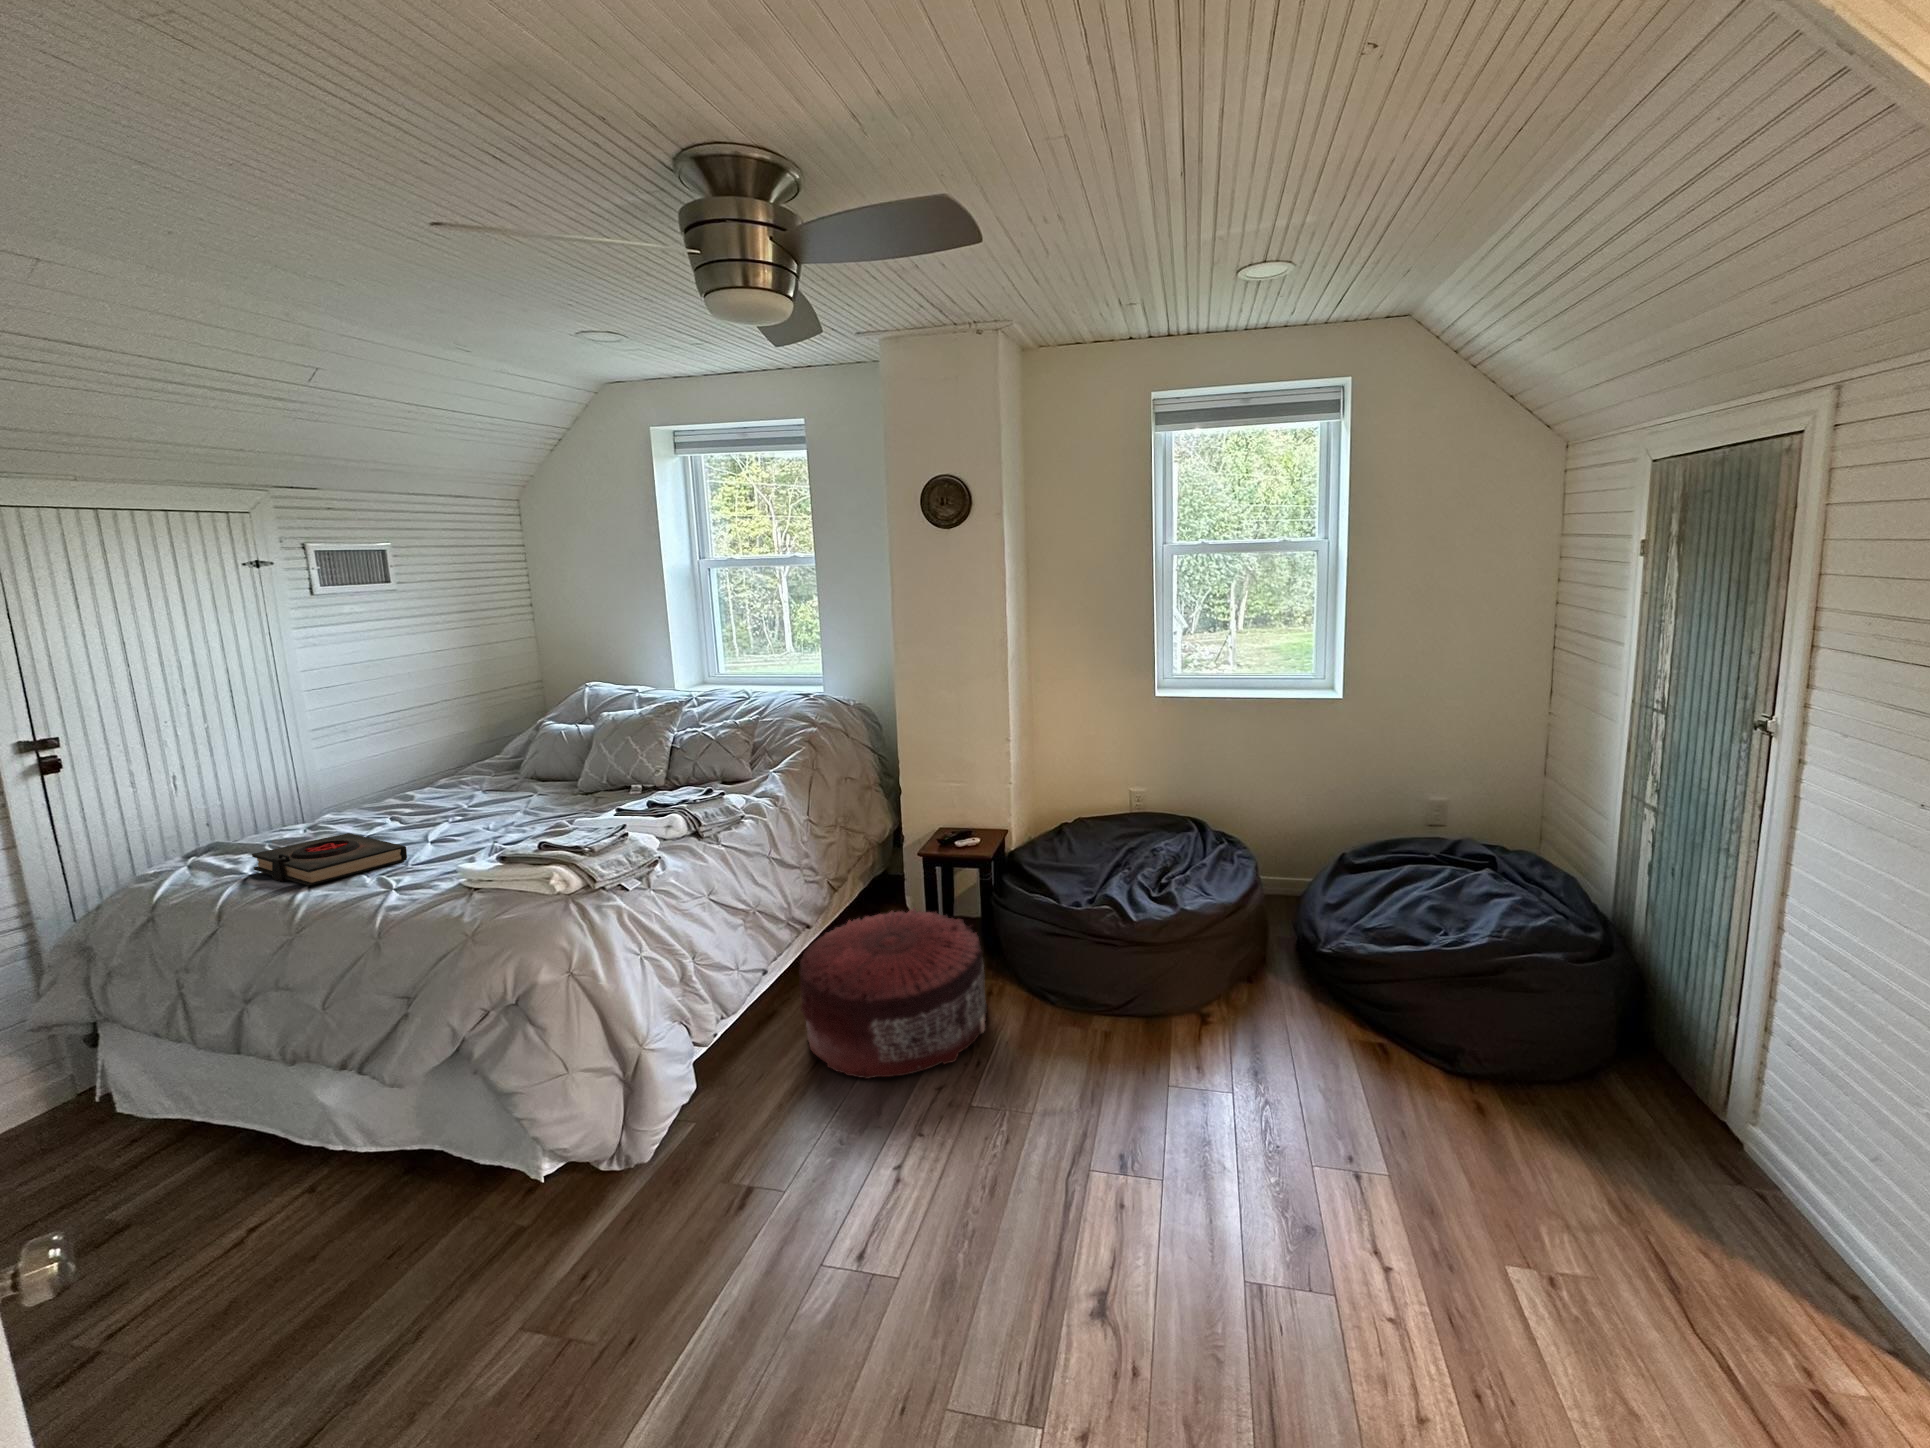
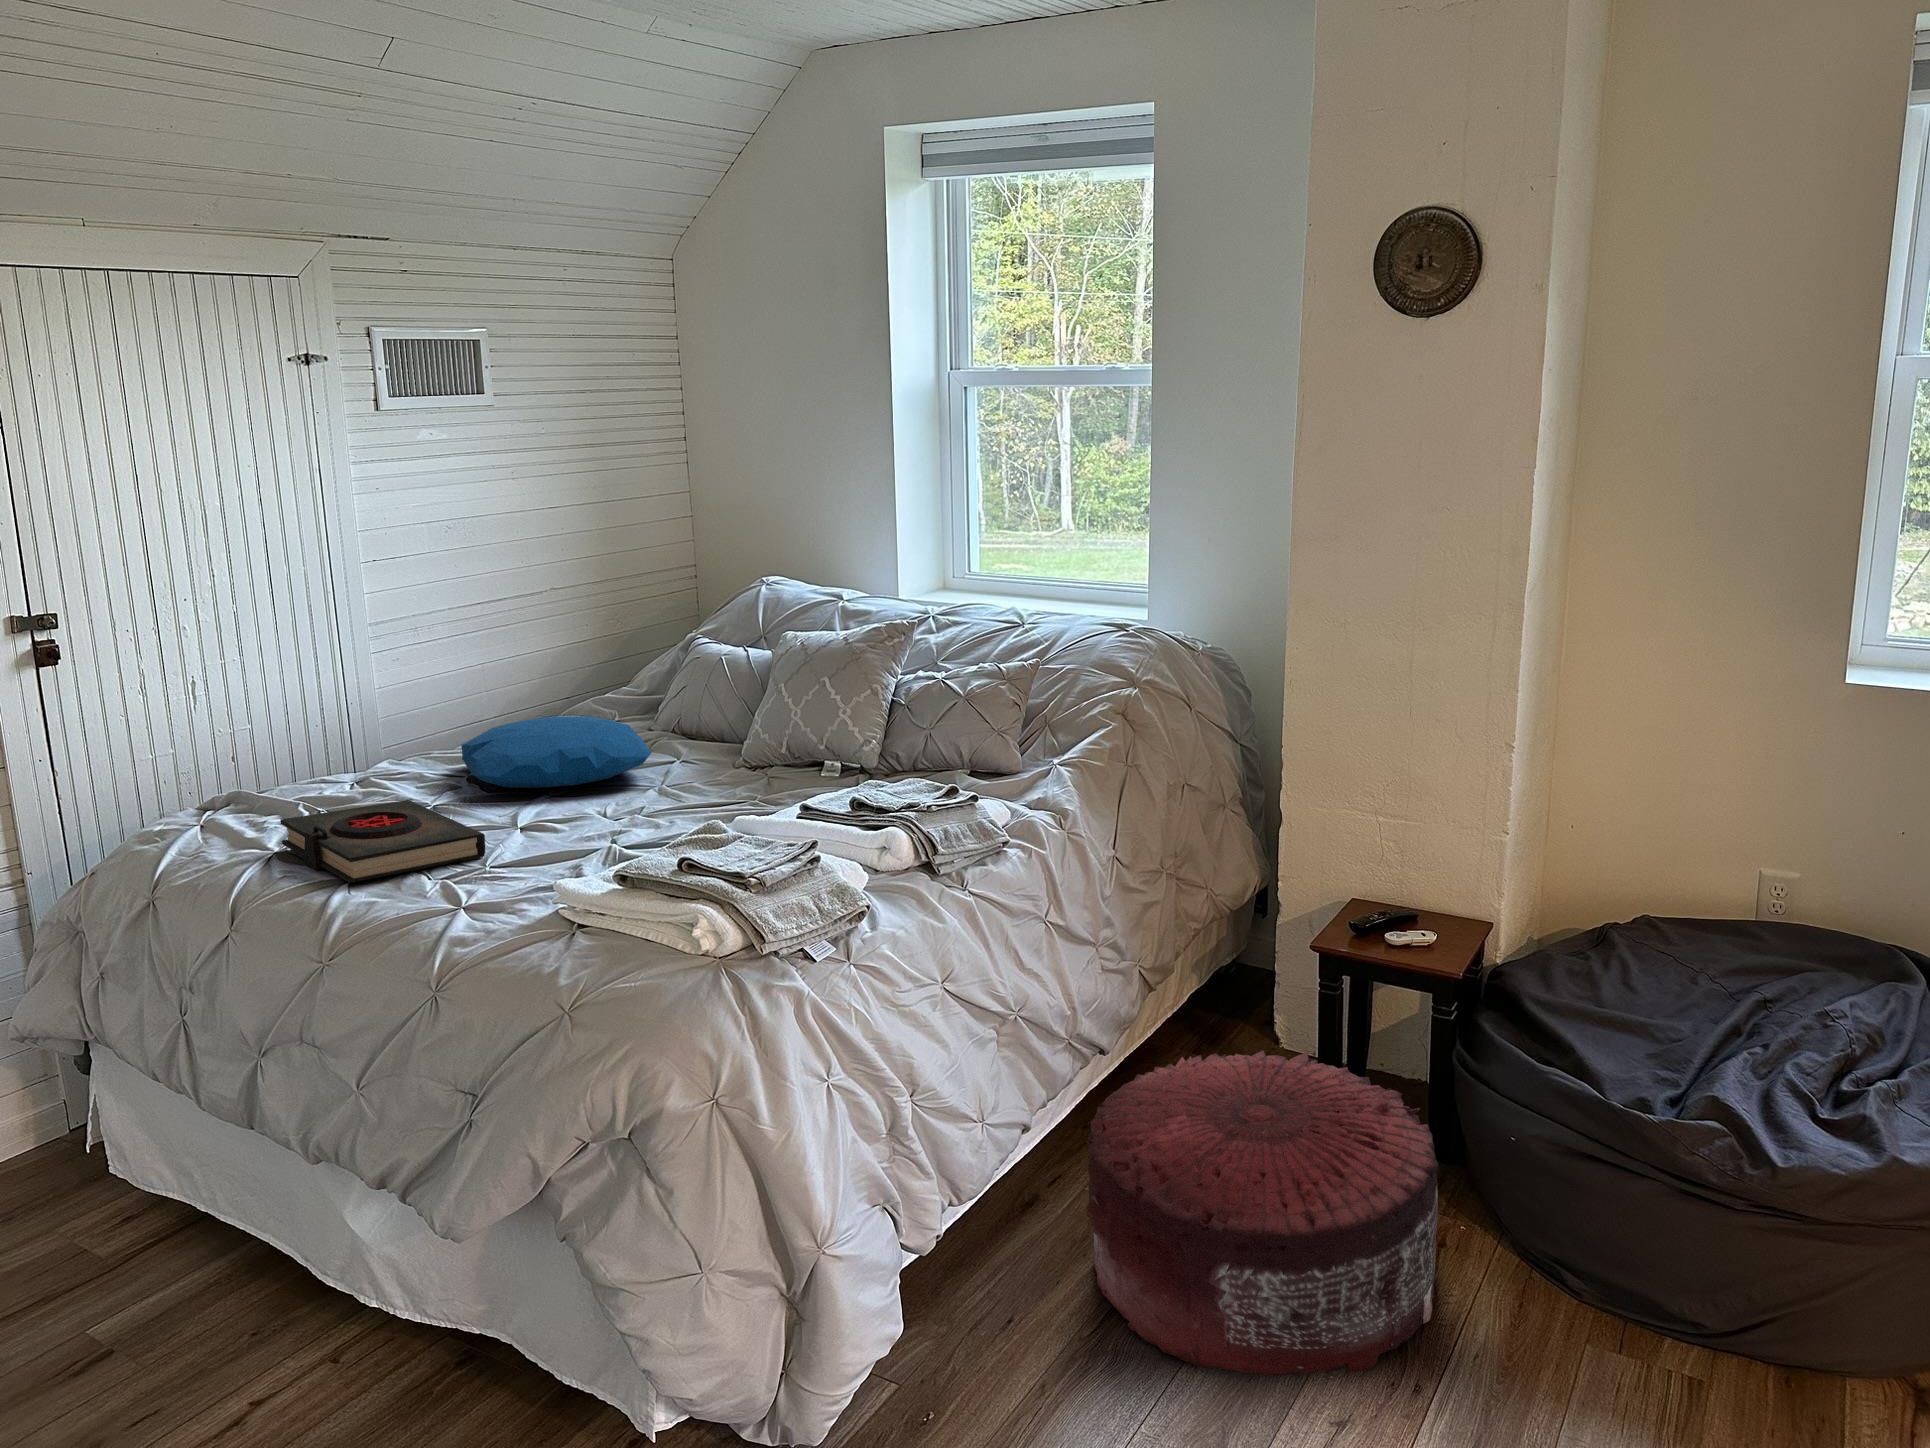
pillow: none [385,773,519,820] -> present [461,716,651,788]

